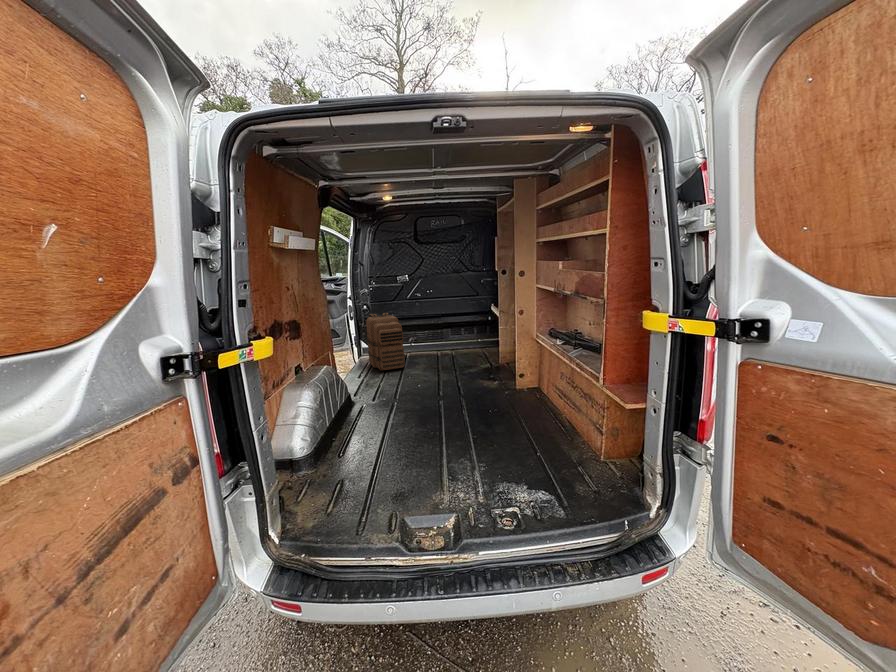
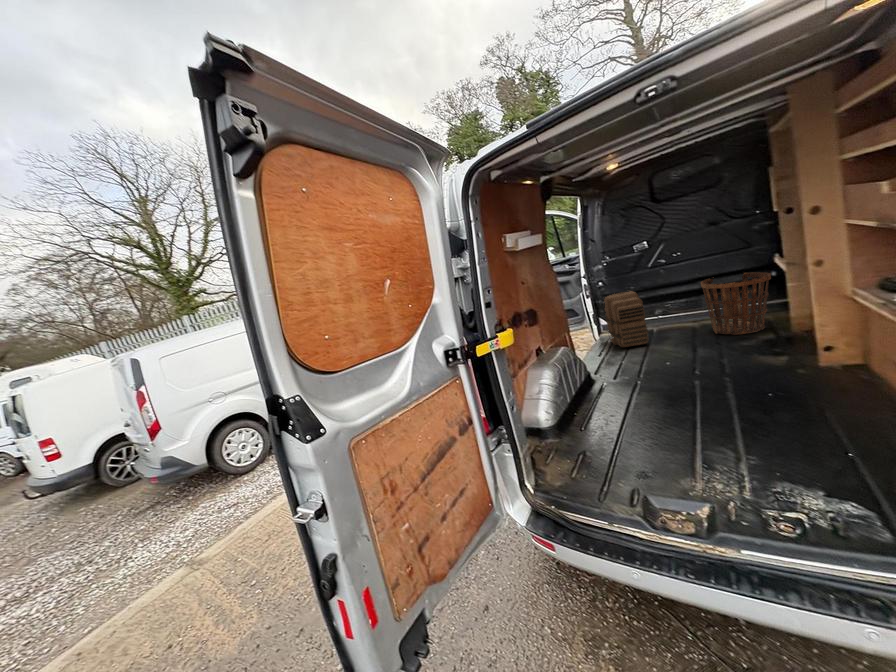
basket: none [448,312,494,363] -> present [701,273,771,335]

